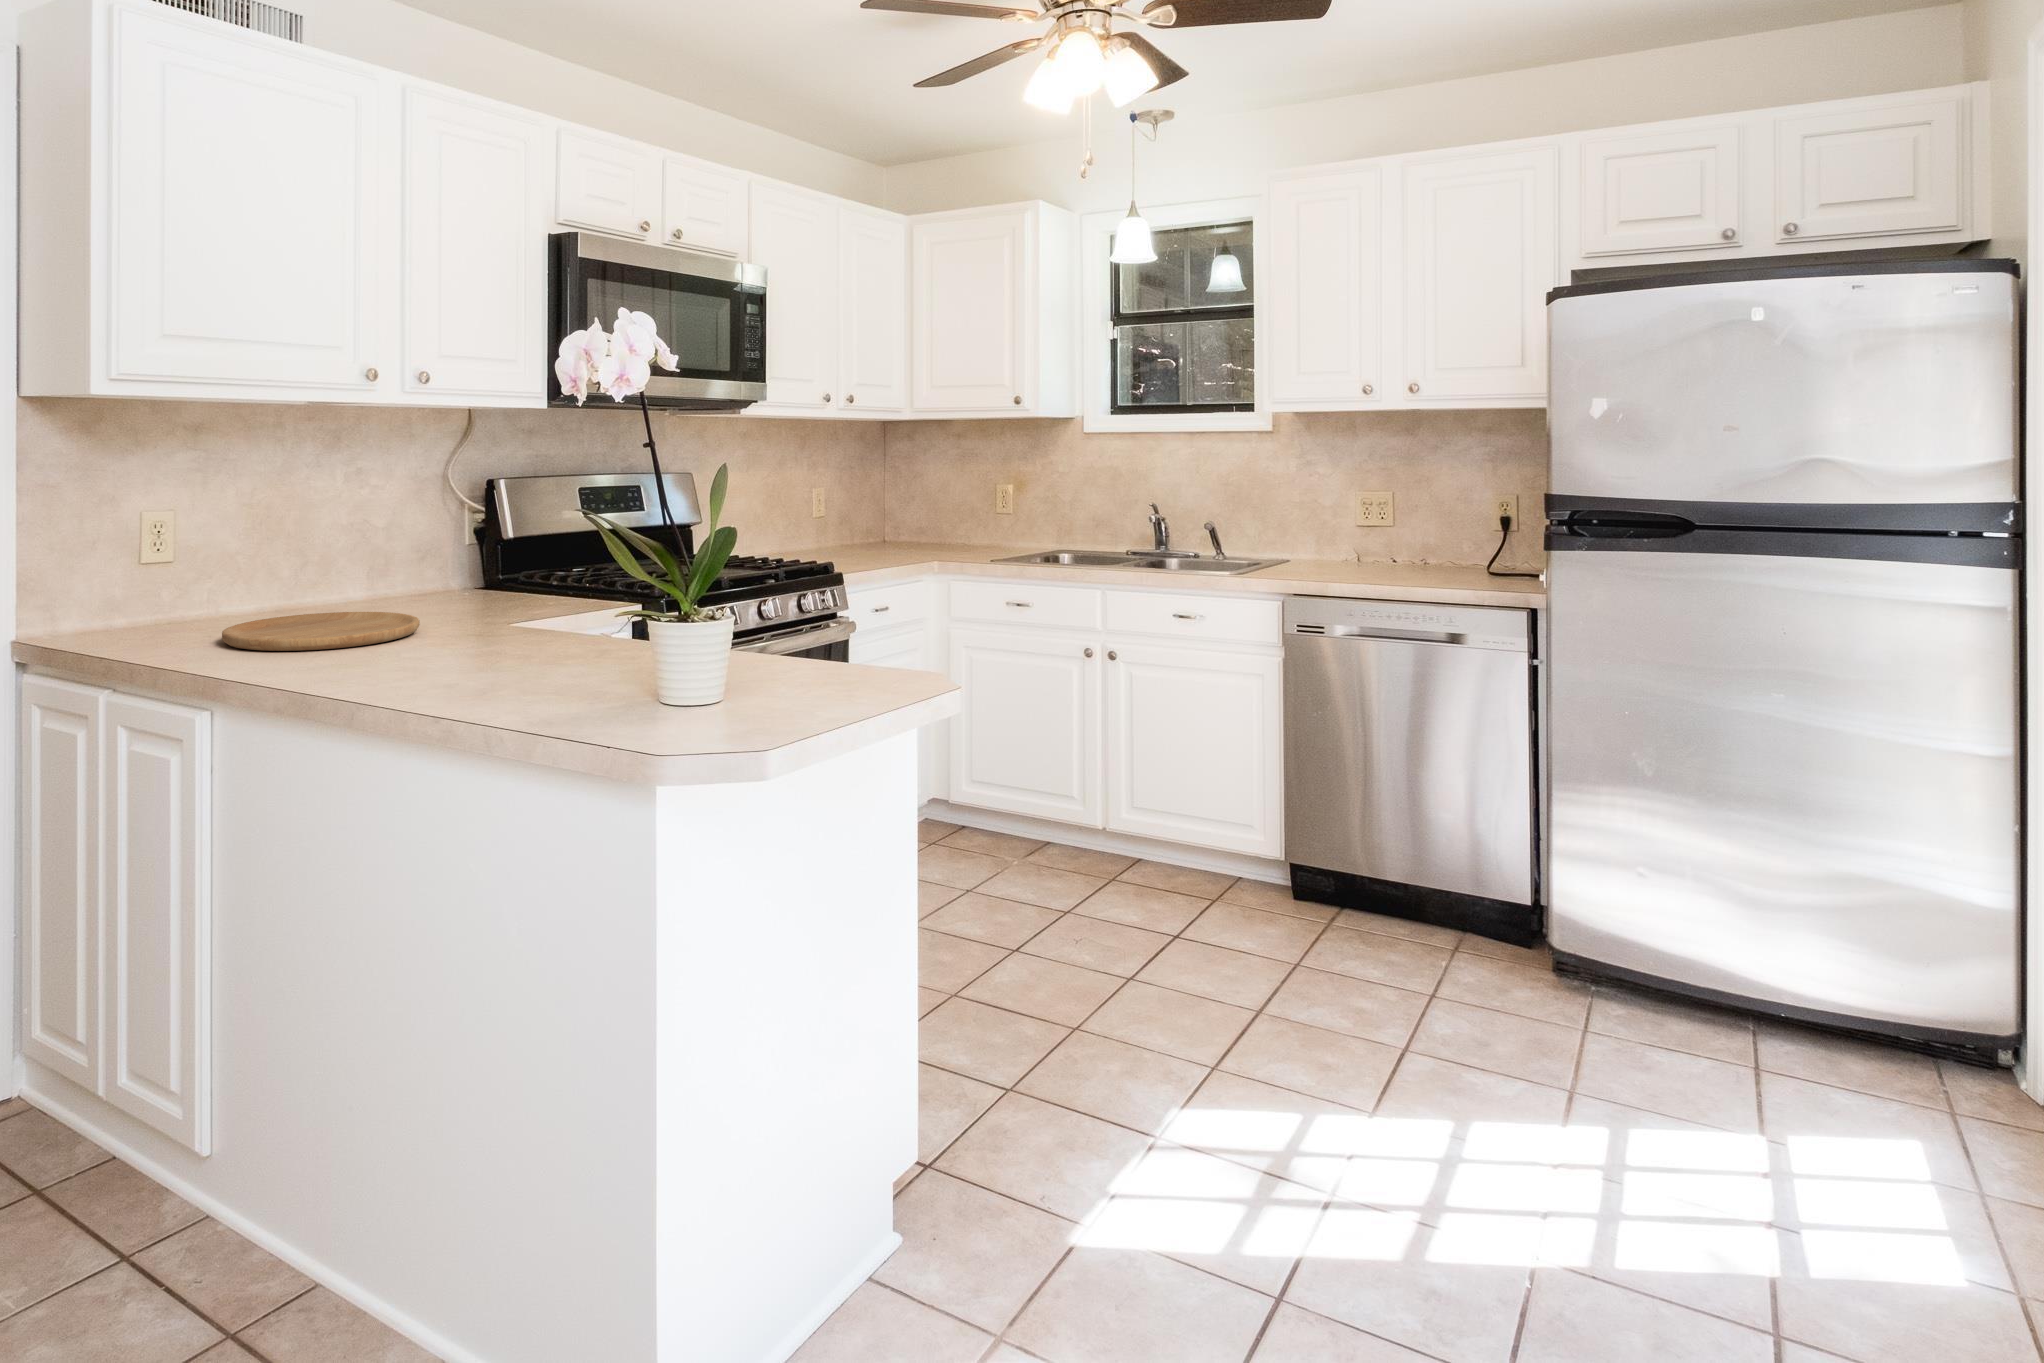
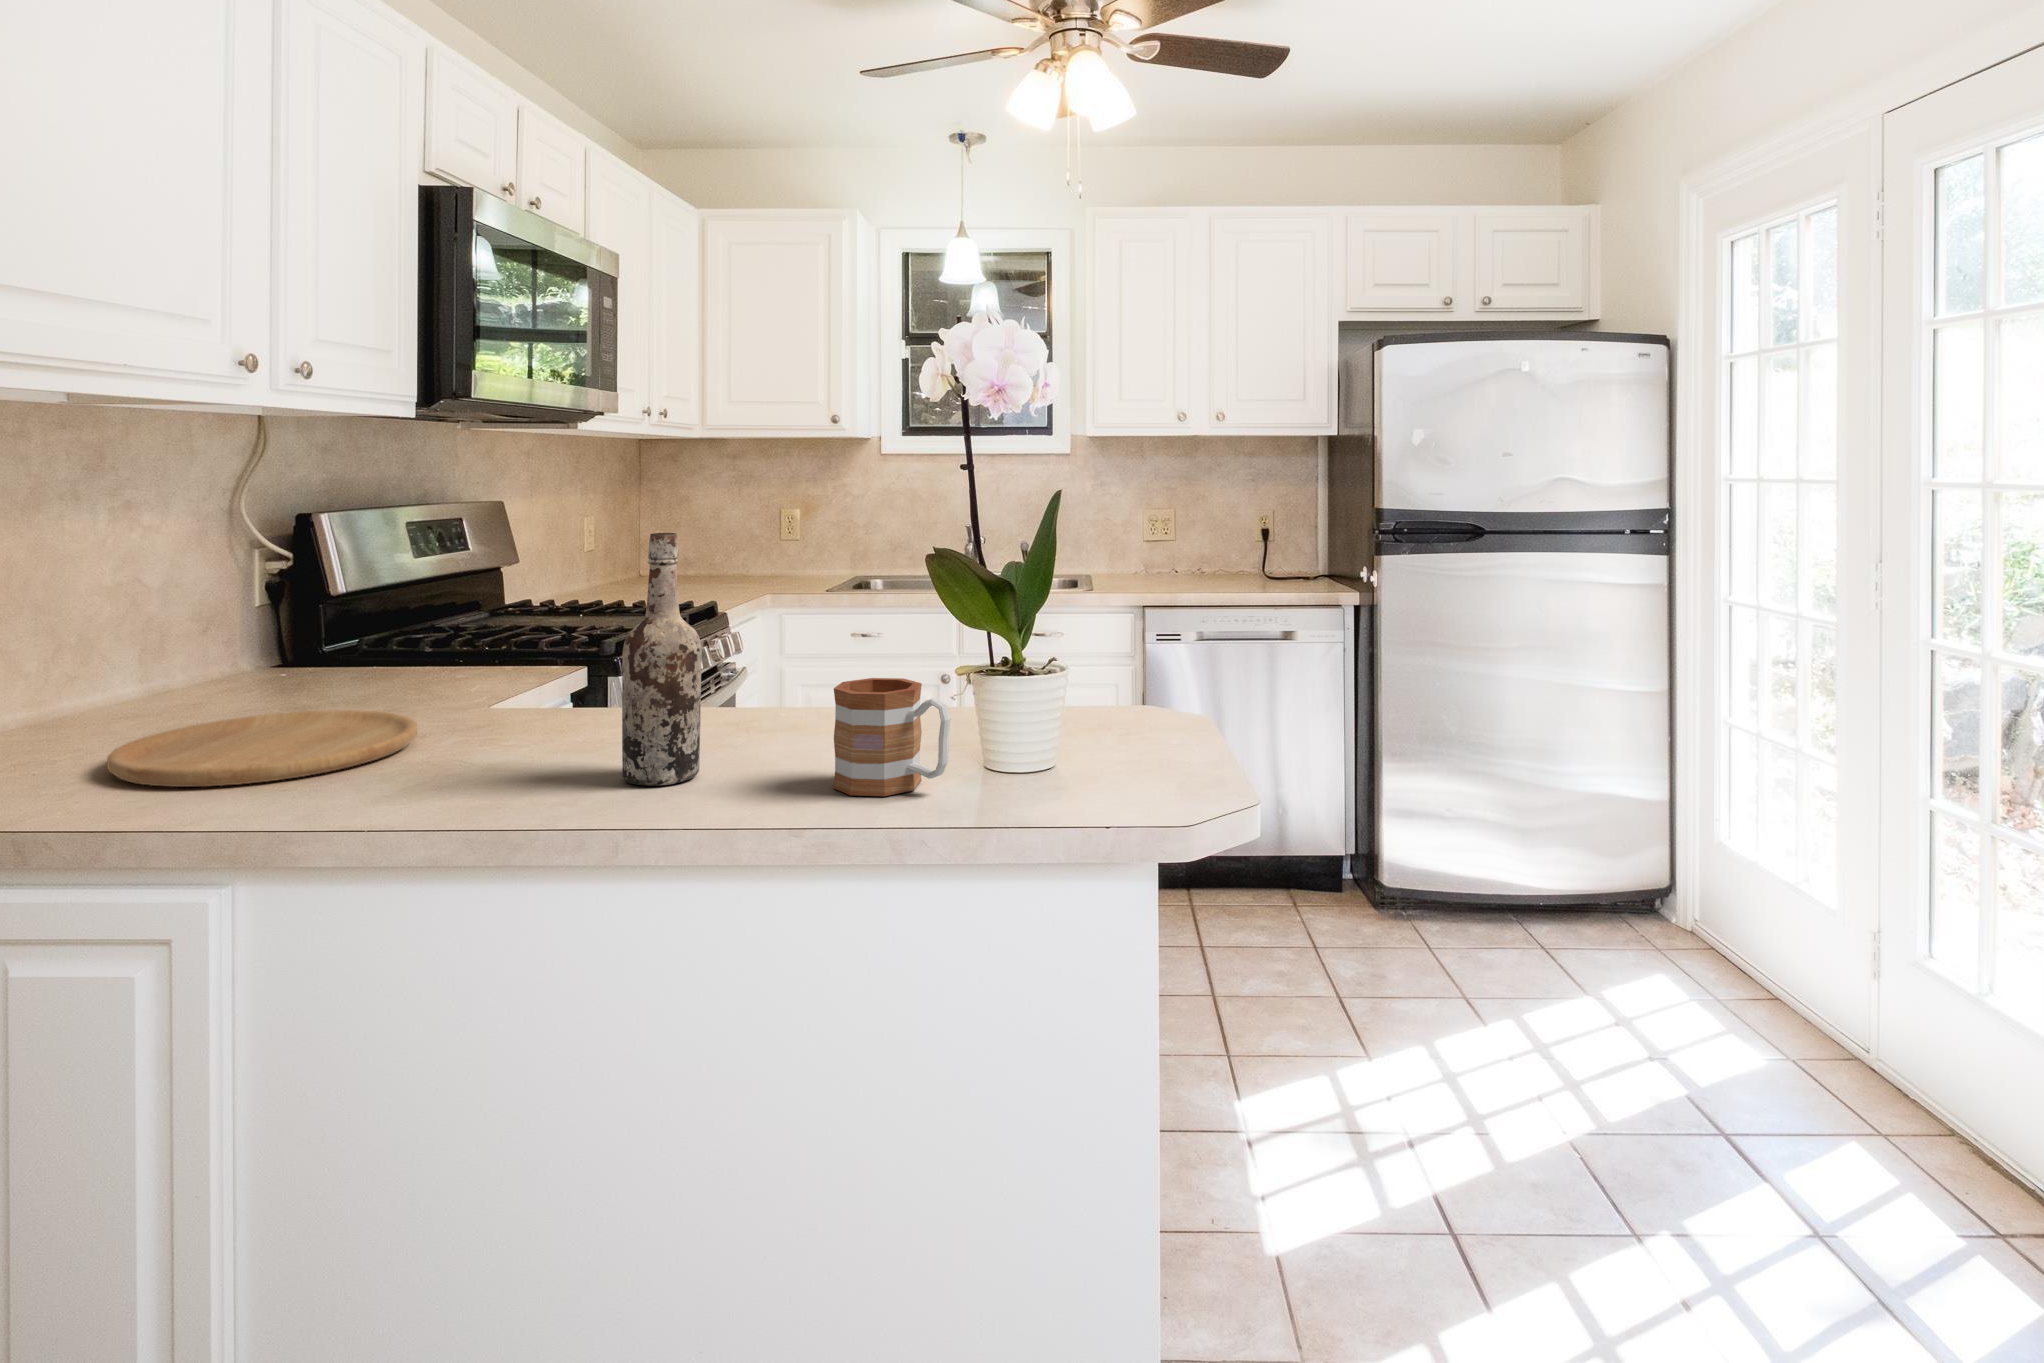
wine bottle: none [434,488,495,681] -> present [622,533,702,786]
mug: none [531,612,604,707] -> present [833,678,951,796]

